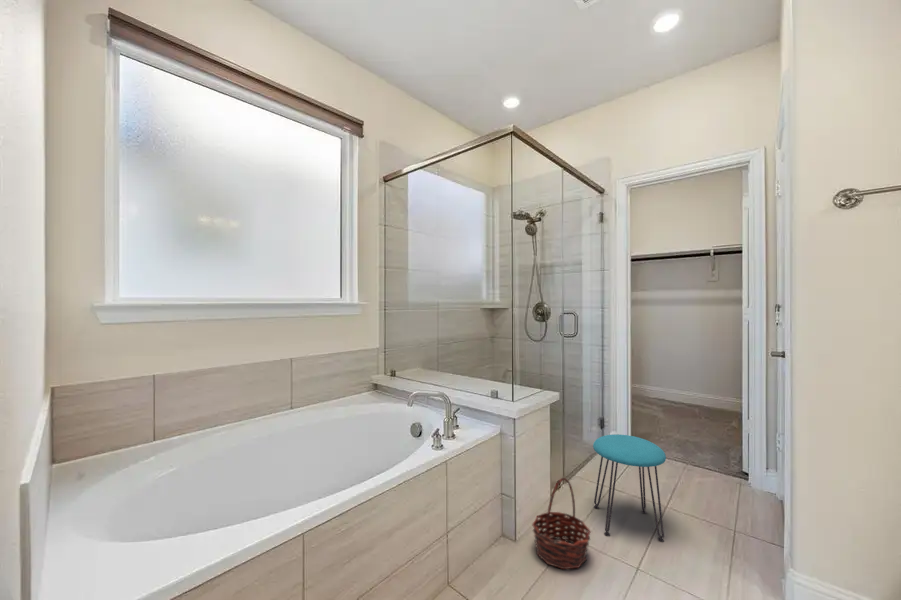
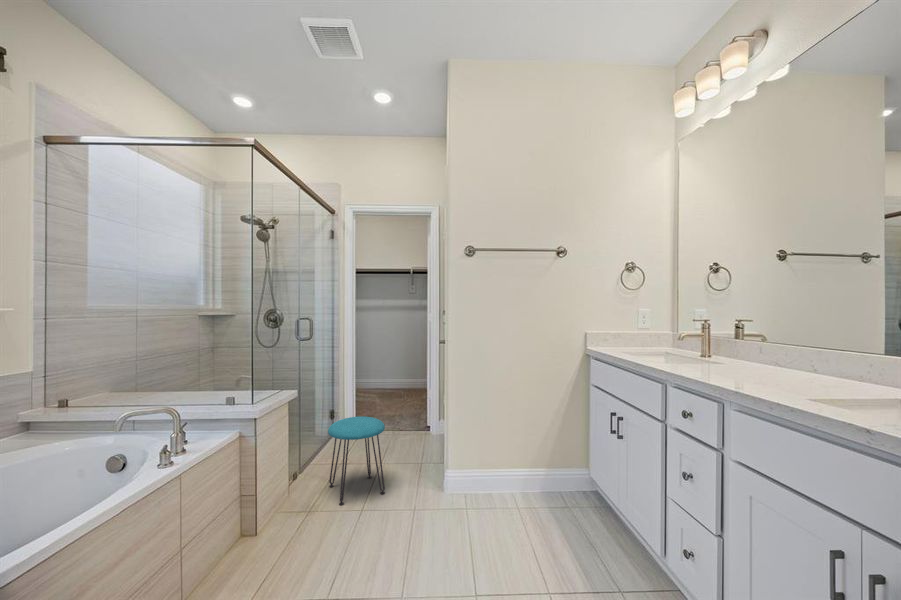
basket: present [533,478,591,569] -> none [273,464,328,547]

